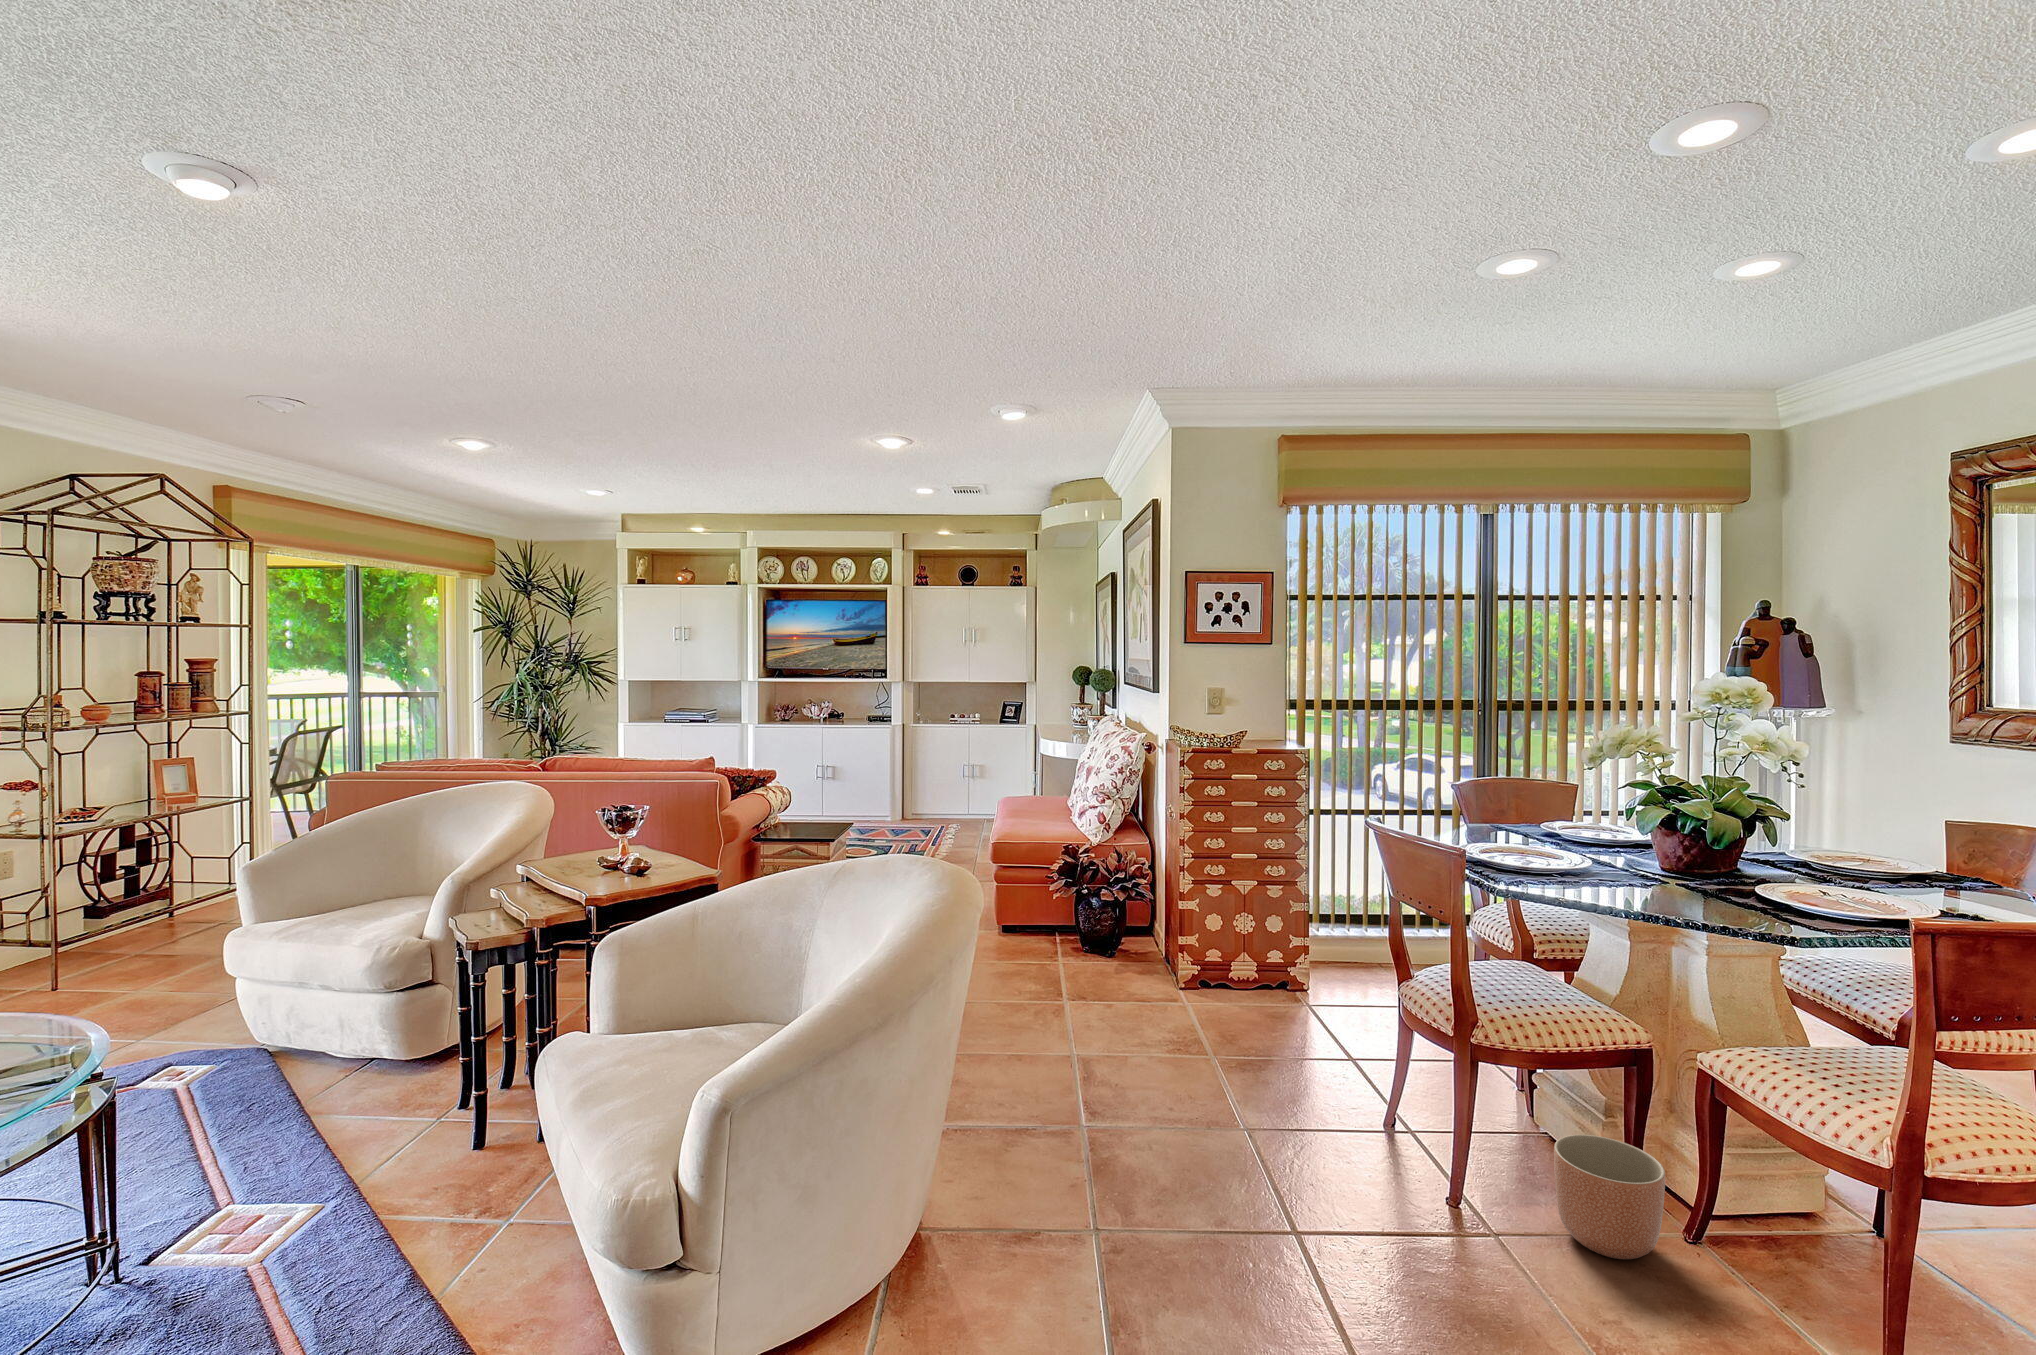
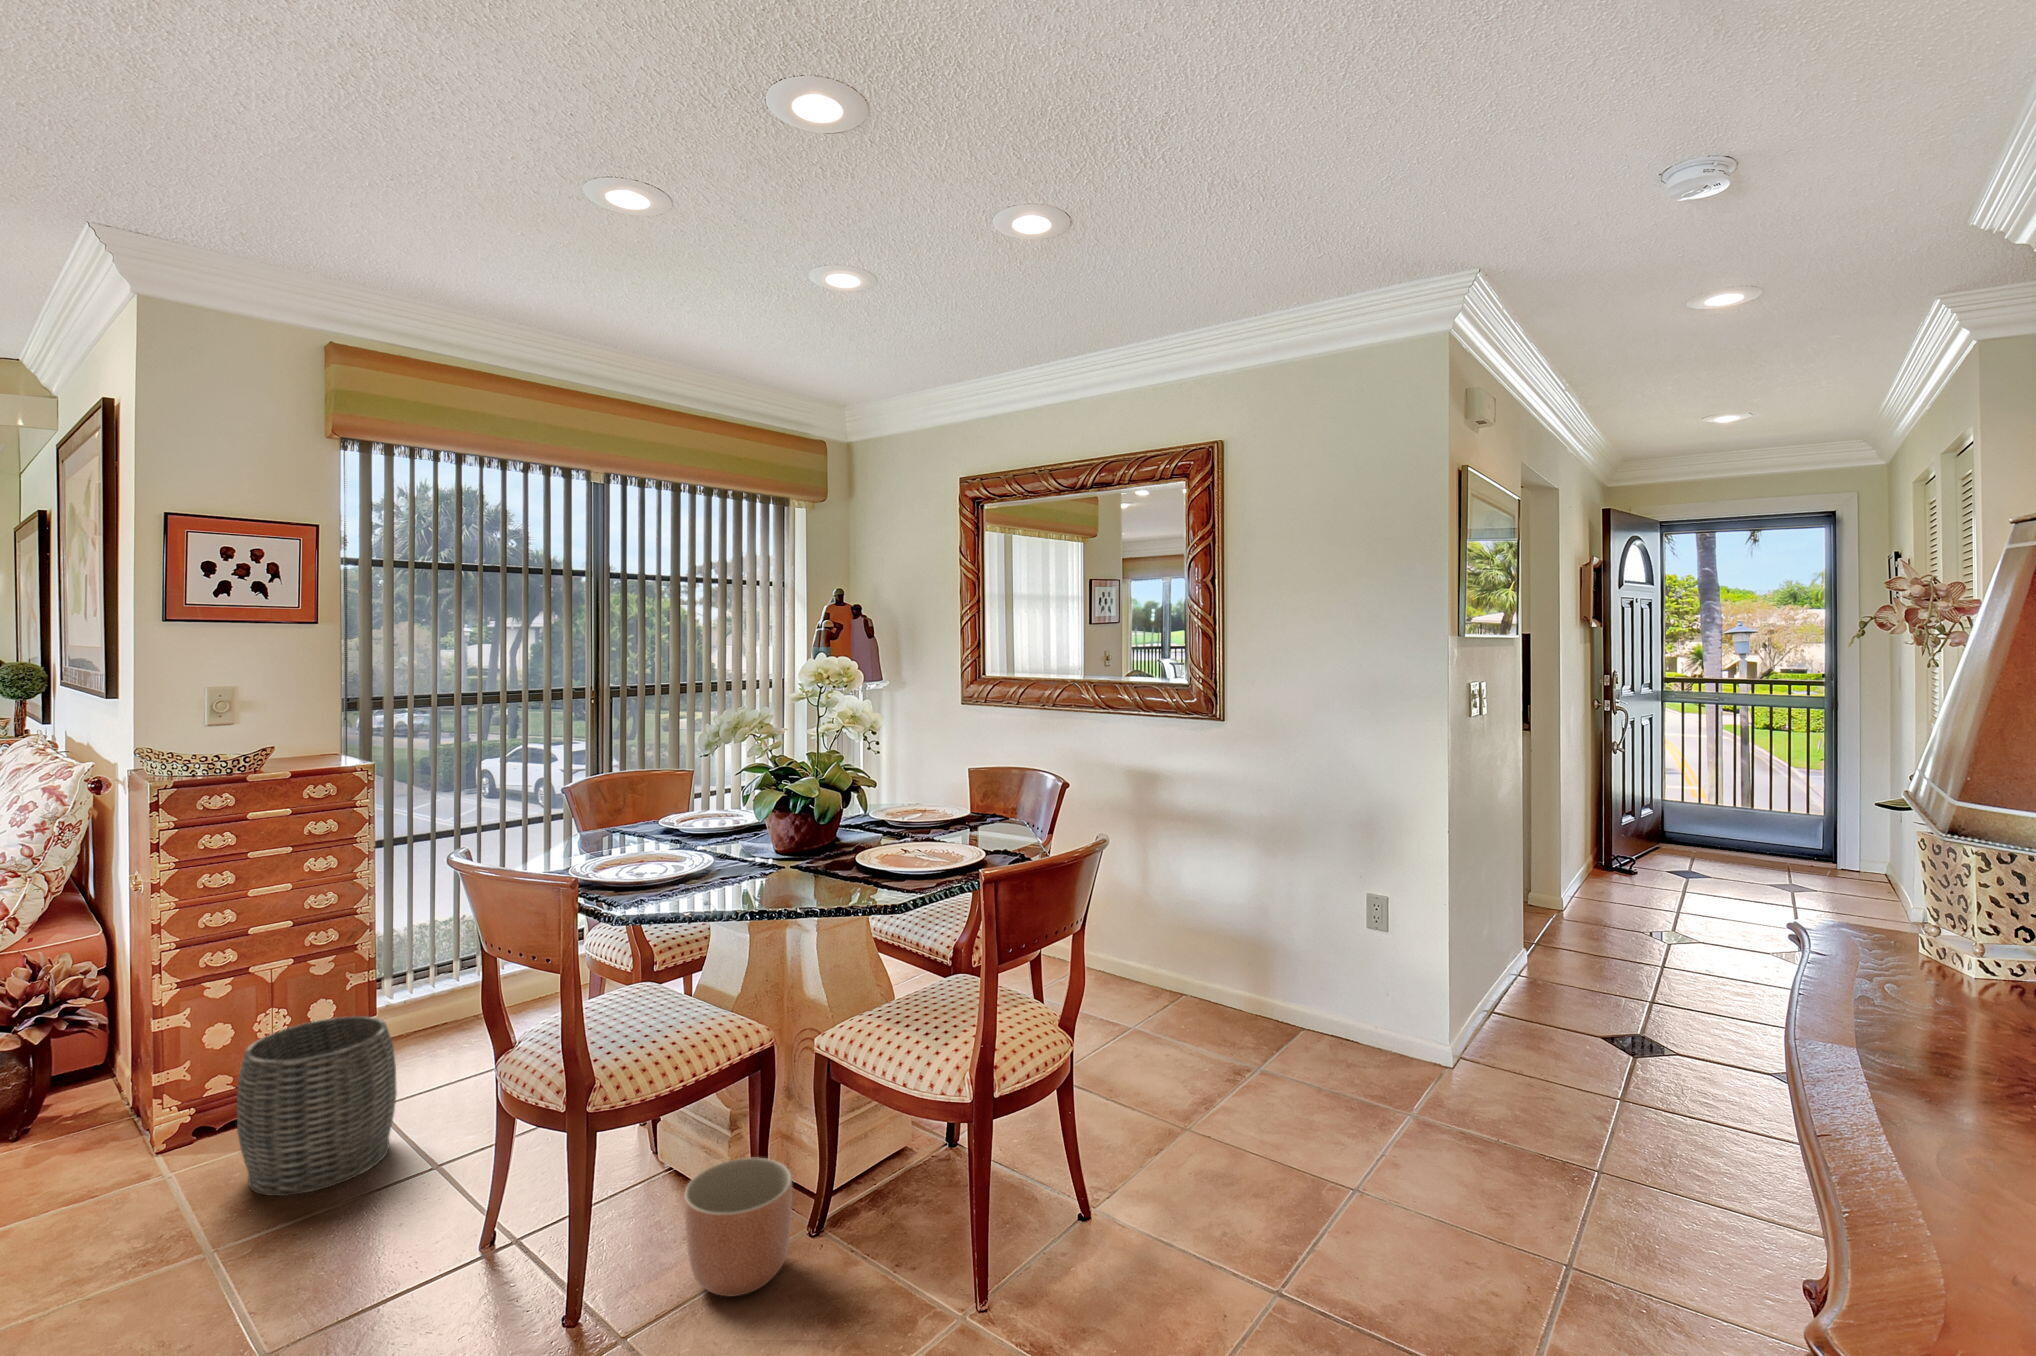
woven basket: none [1226,929,1321,1049] -> present [237,1016,397,1196]

